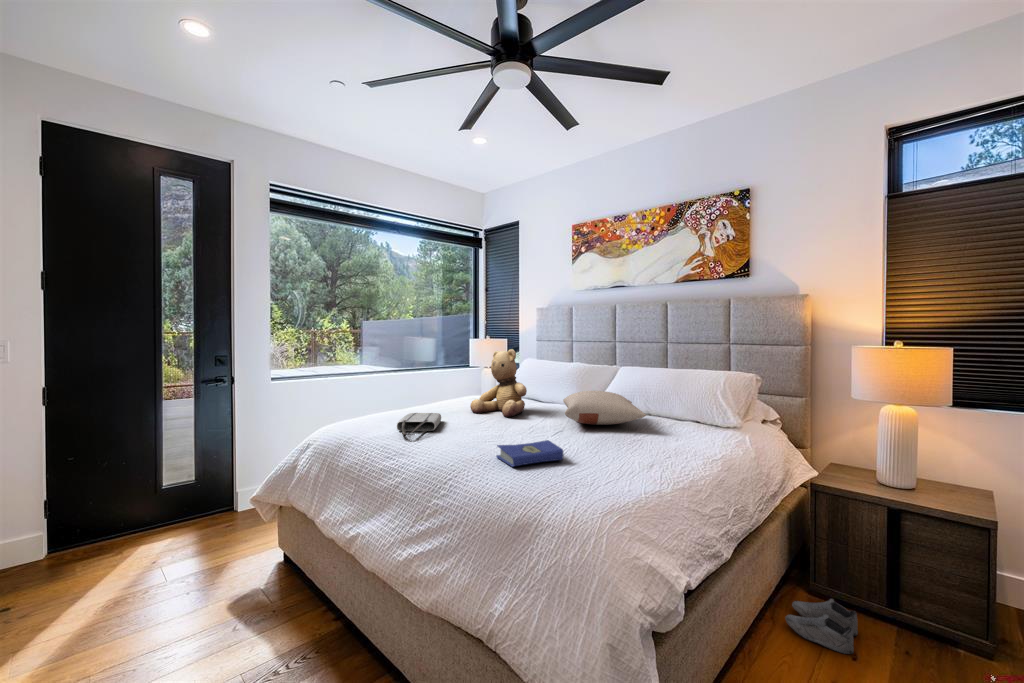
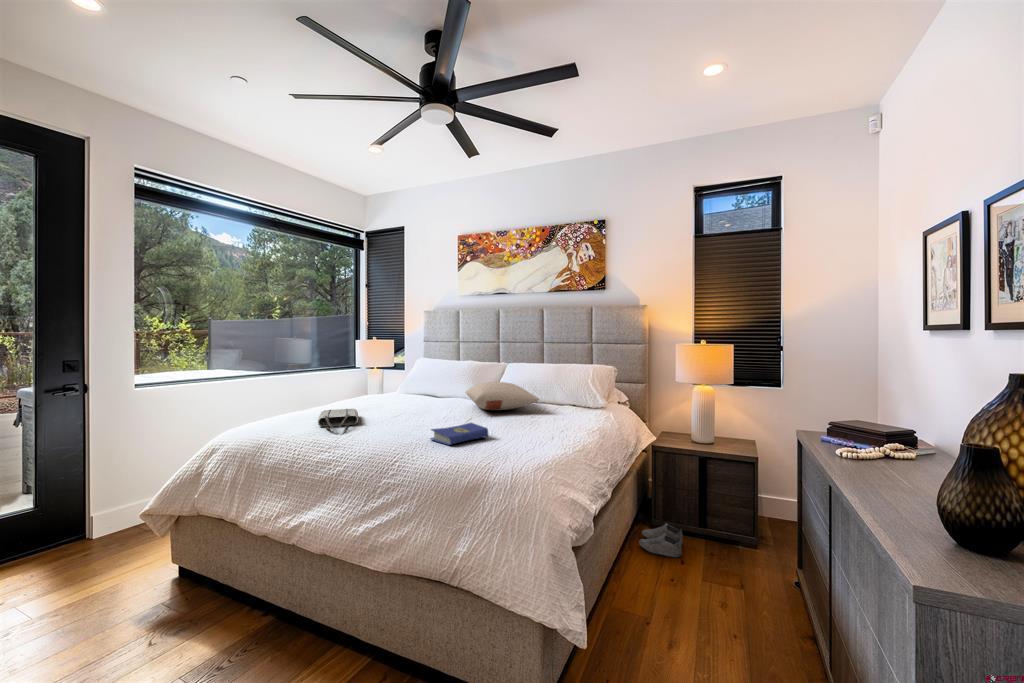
teddy bear: present [470,349,527,417] -> none [379,347,433,409]

